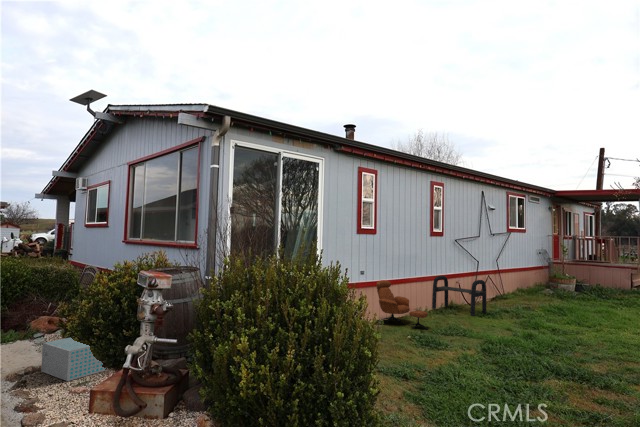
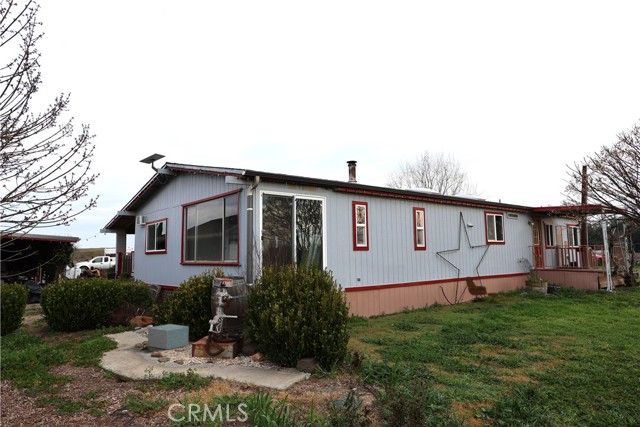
bench: present [432,276,486,316] -> none [419,282,461,311]
lounge chair: present [377,280,428,329] -> present [466,277,498,302]

